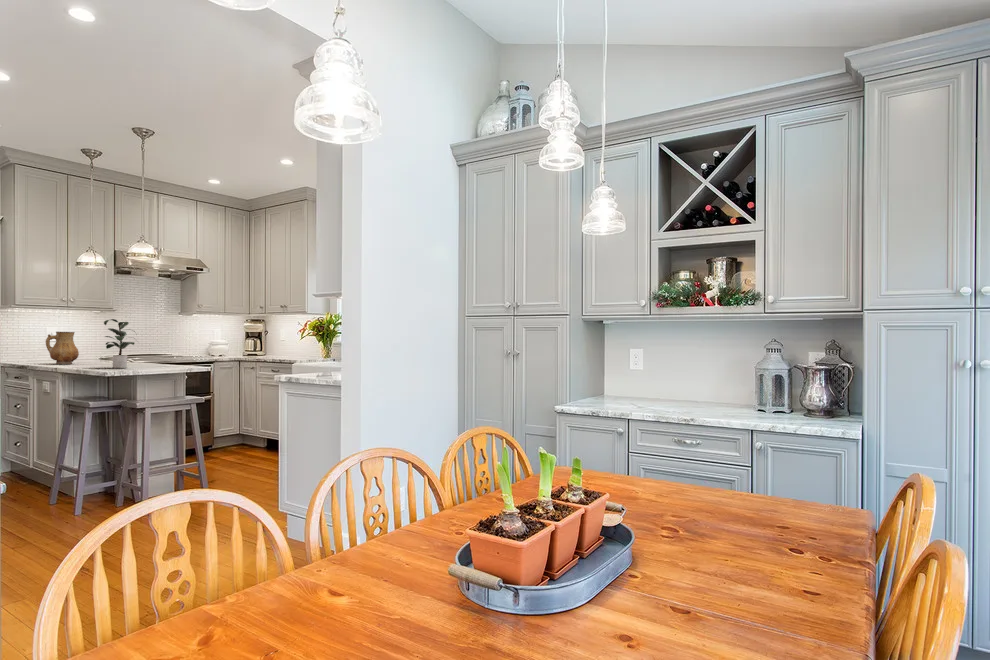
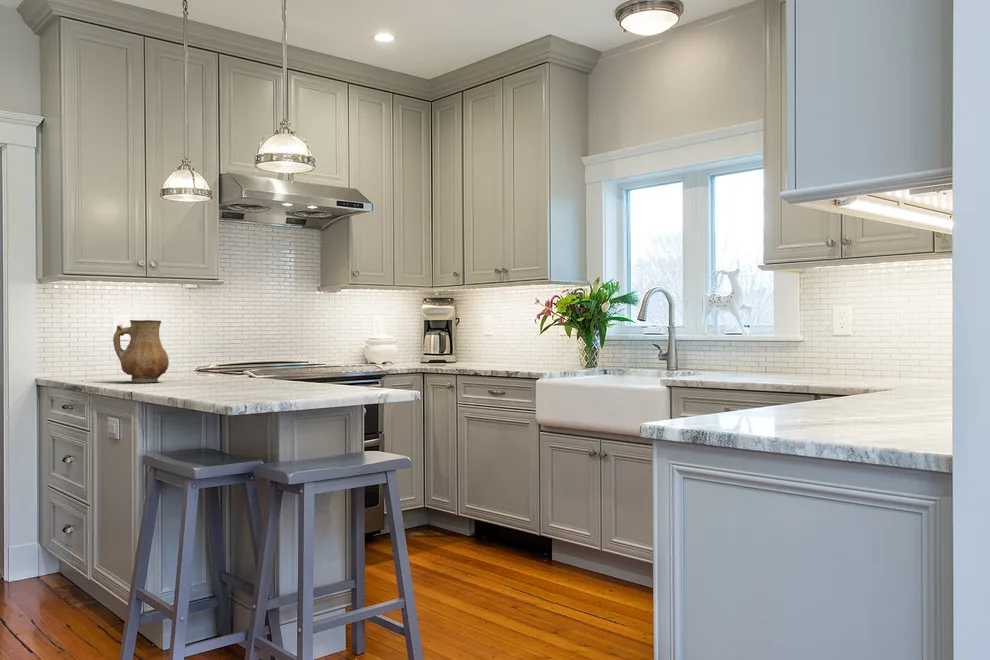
potted plant: present [104,319,135,368] -> none [202,289,295,393]

